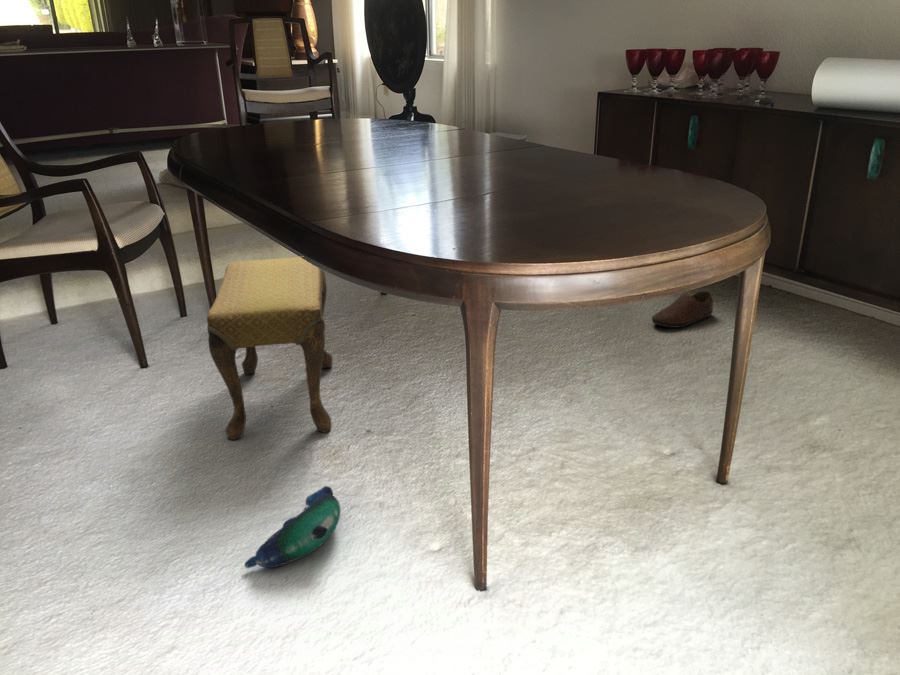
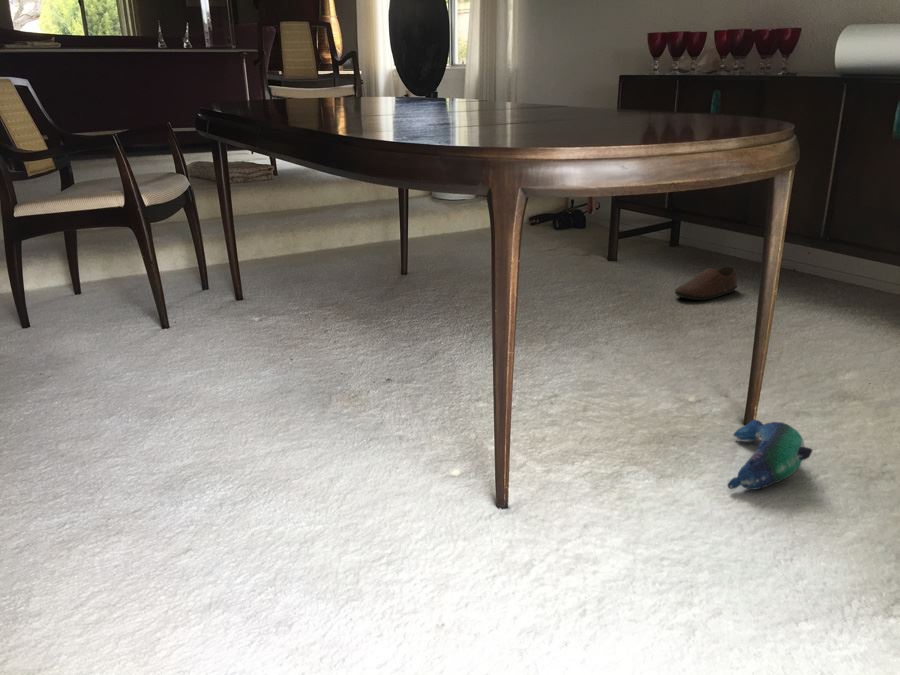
footstool: present [207,257,333,440] -> none [230,213,353,385]
plush toy: present [245,486,340,568] -> present [728,420,813,490]

